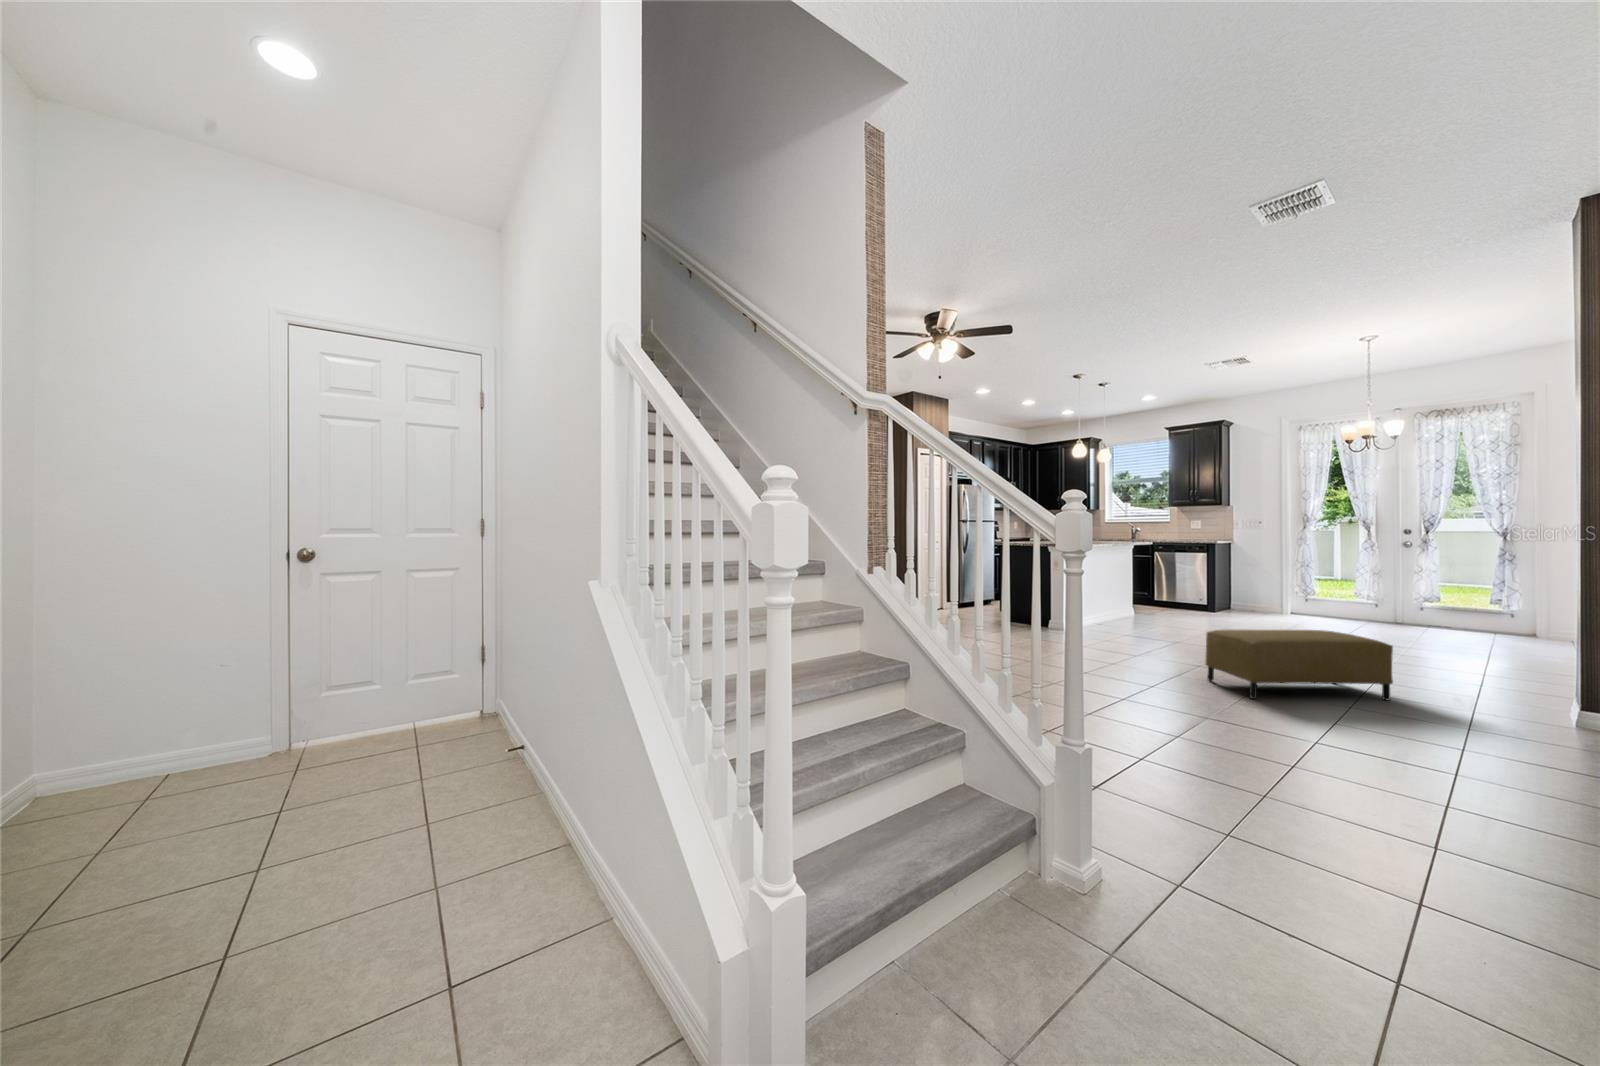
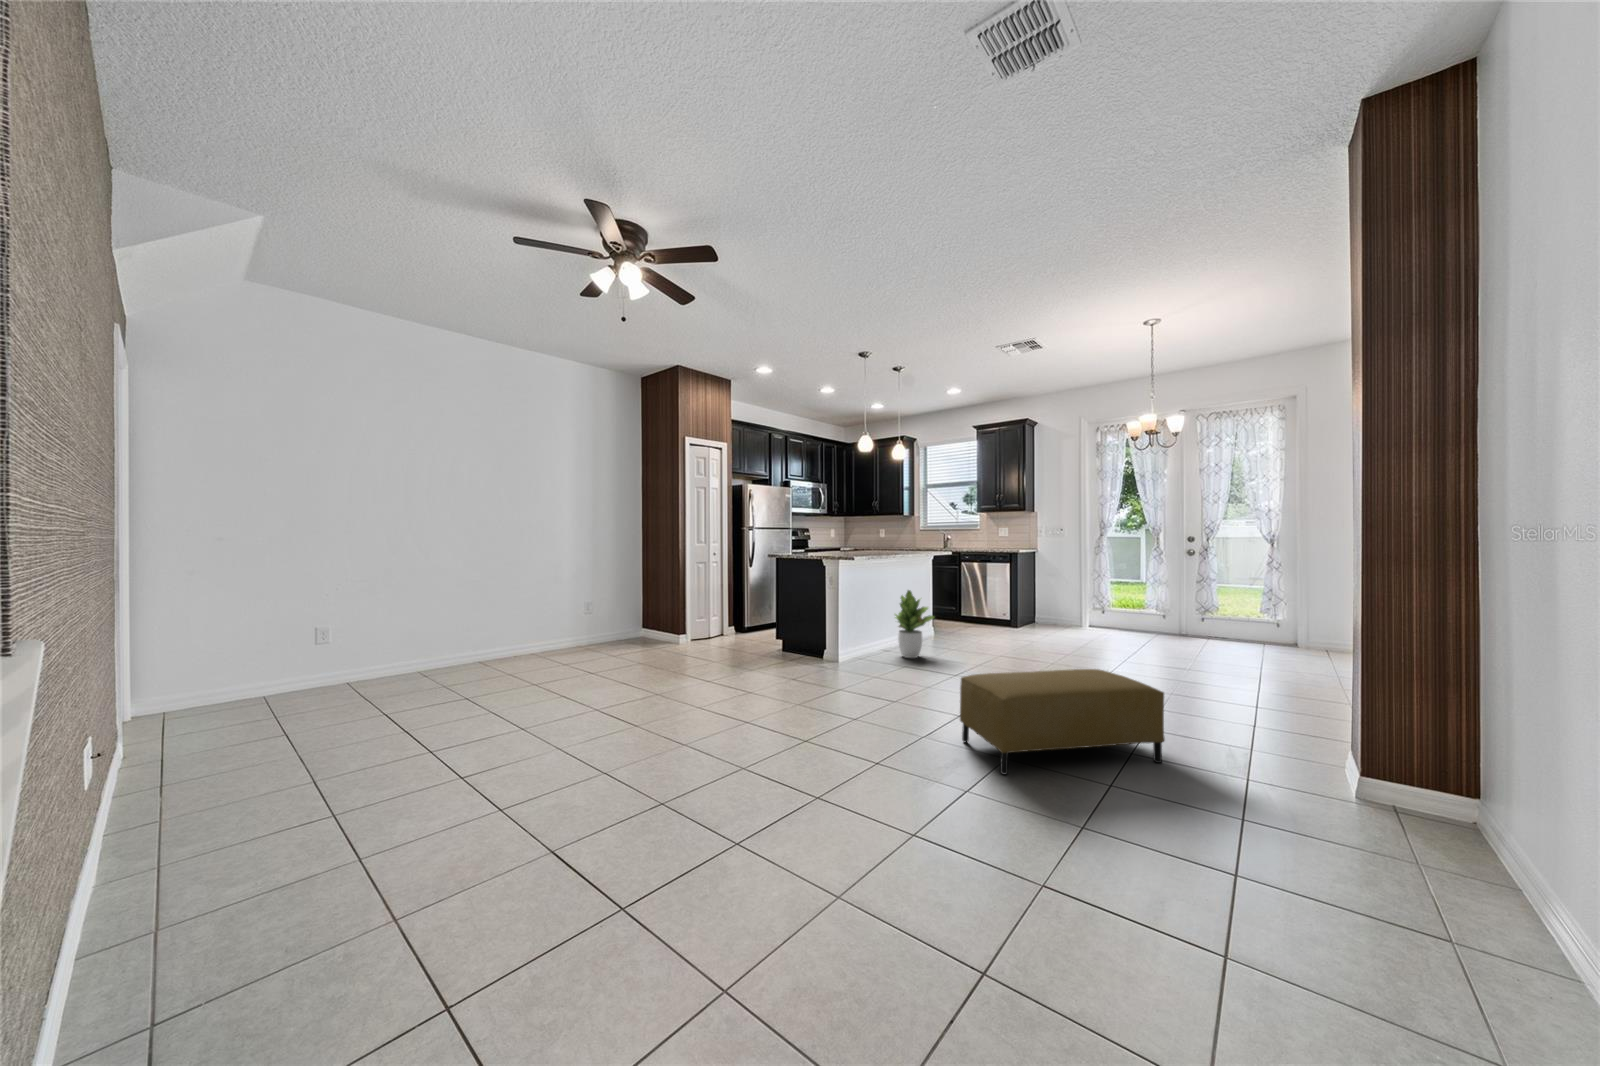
potted plant: none [1109,573,1149,631] -> present [895,590,934,658]

